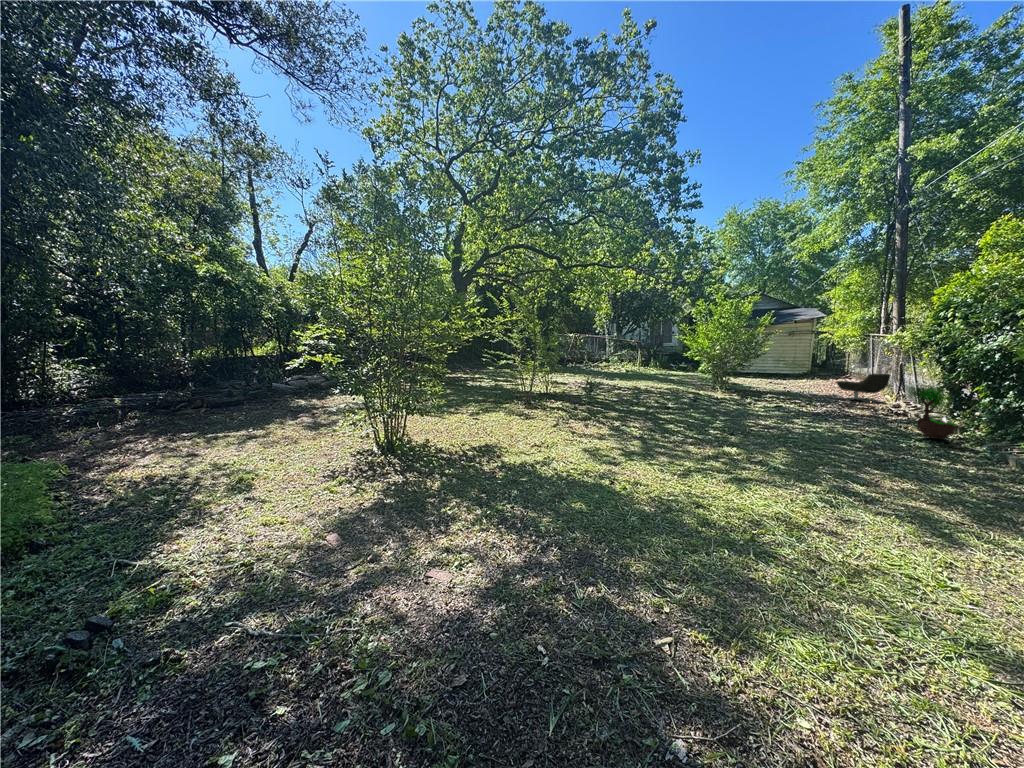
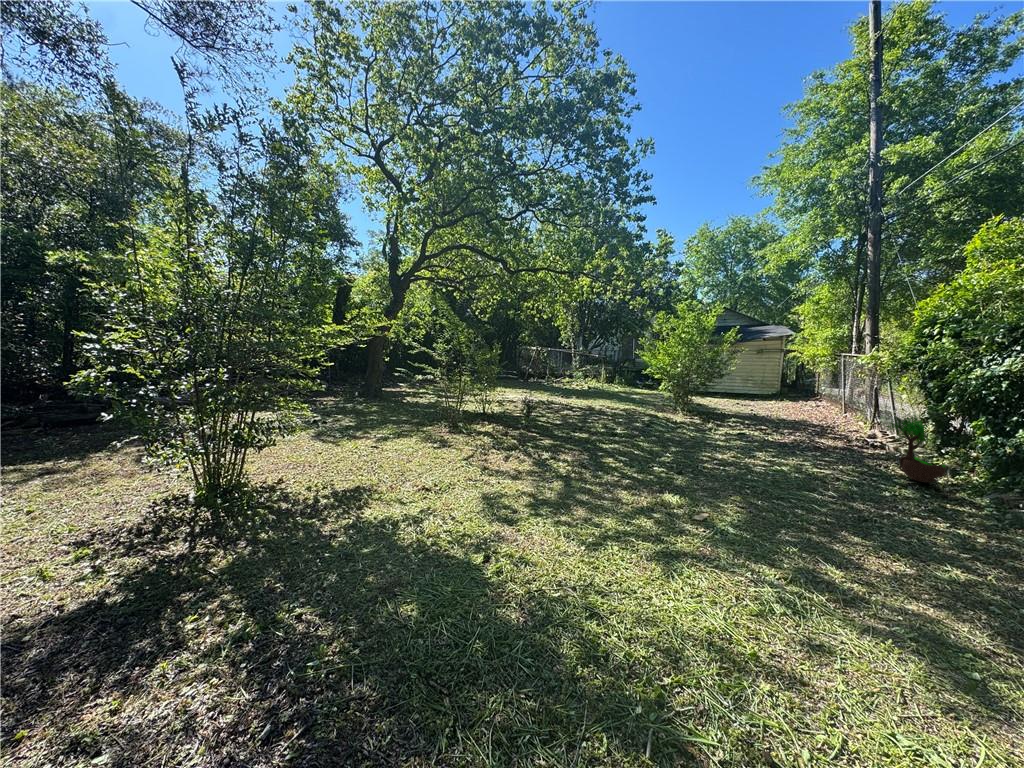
lounge chair: present [837,374,891,401] -> none [806,398,864,430]

